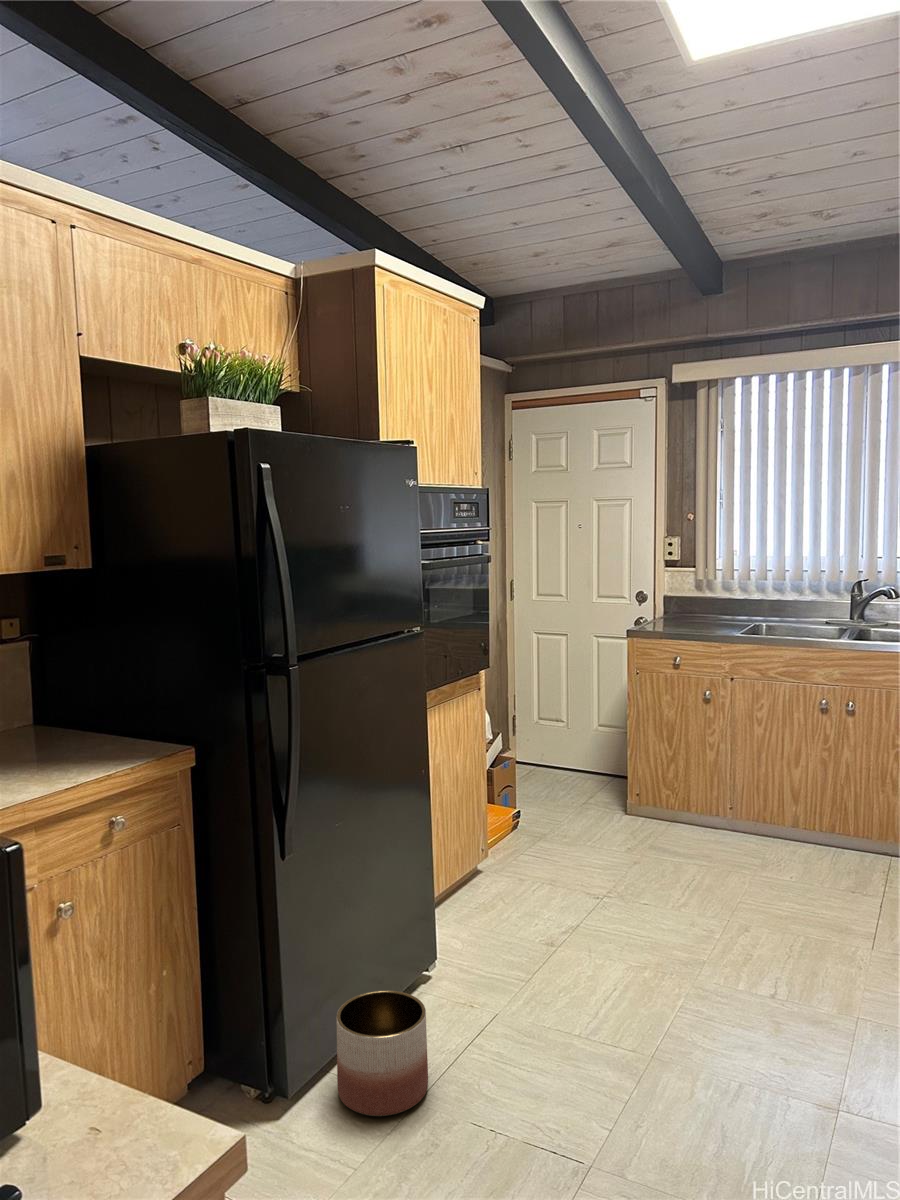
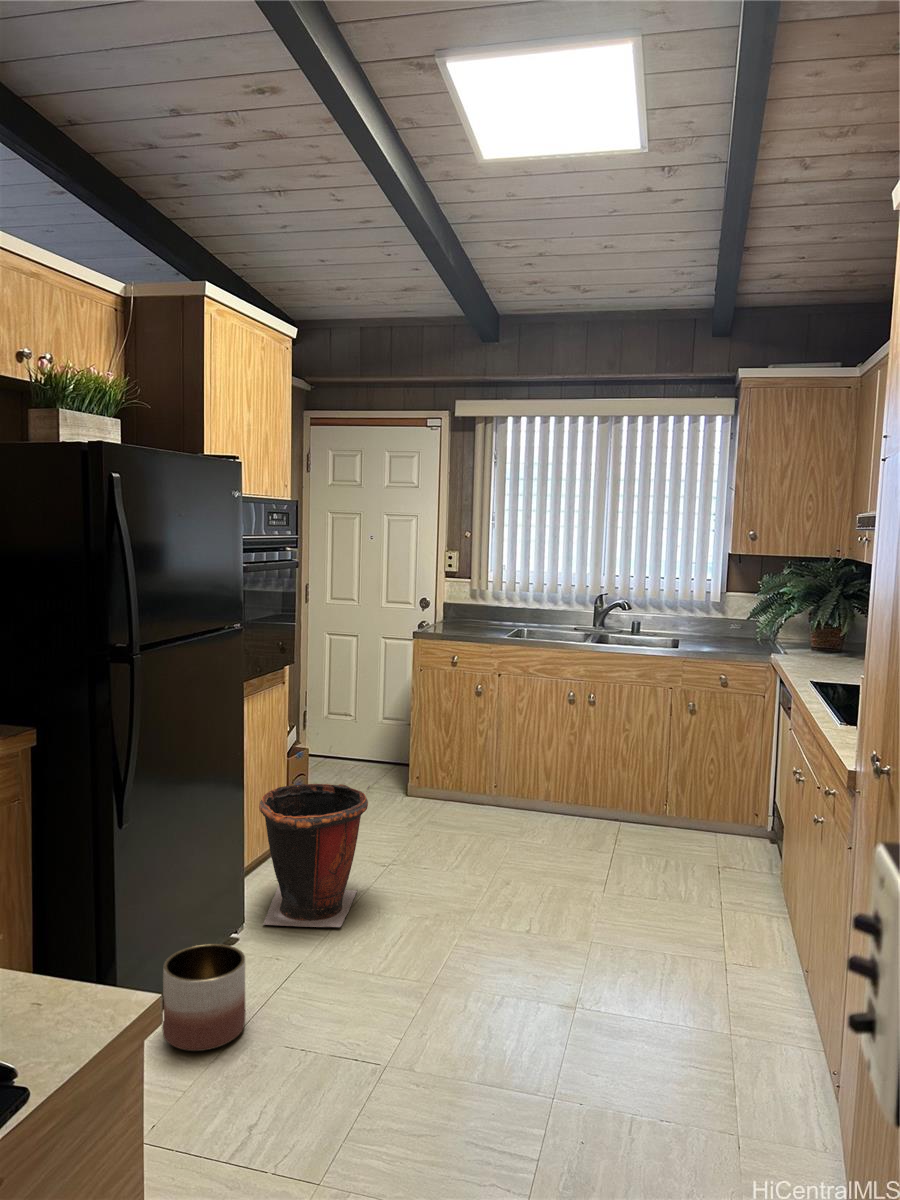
waste bin: none [450,796,575,974] -> present [259,784,370,927]

